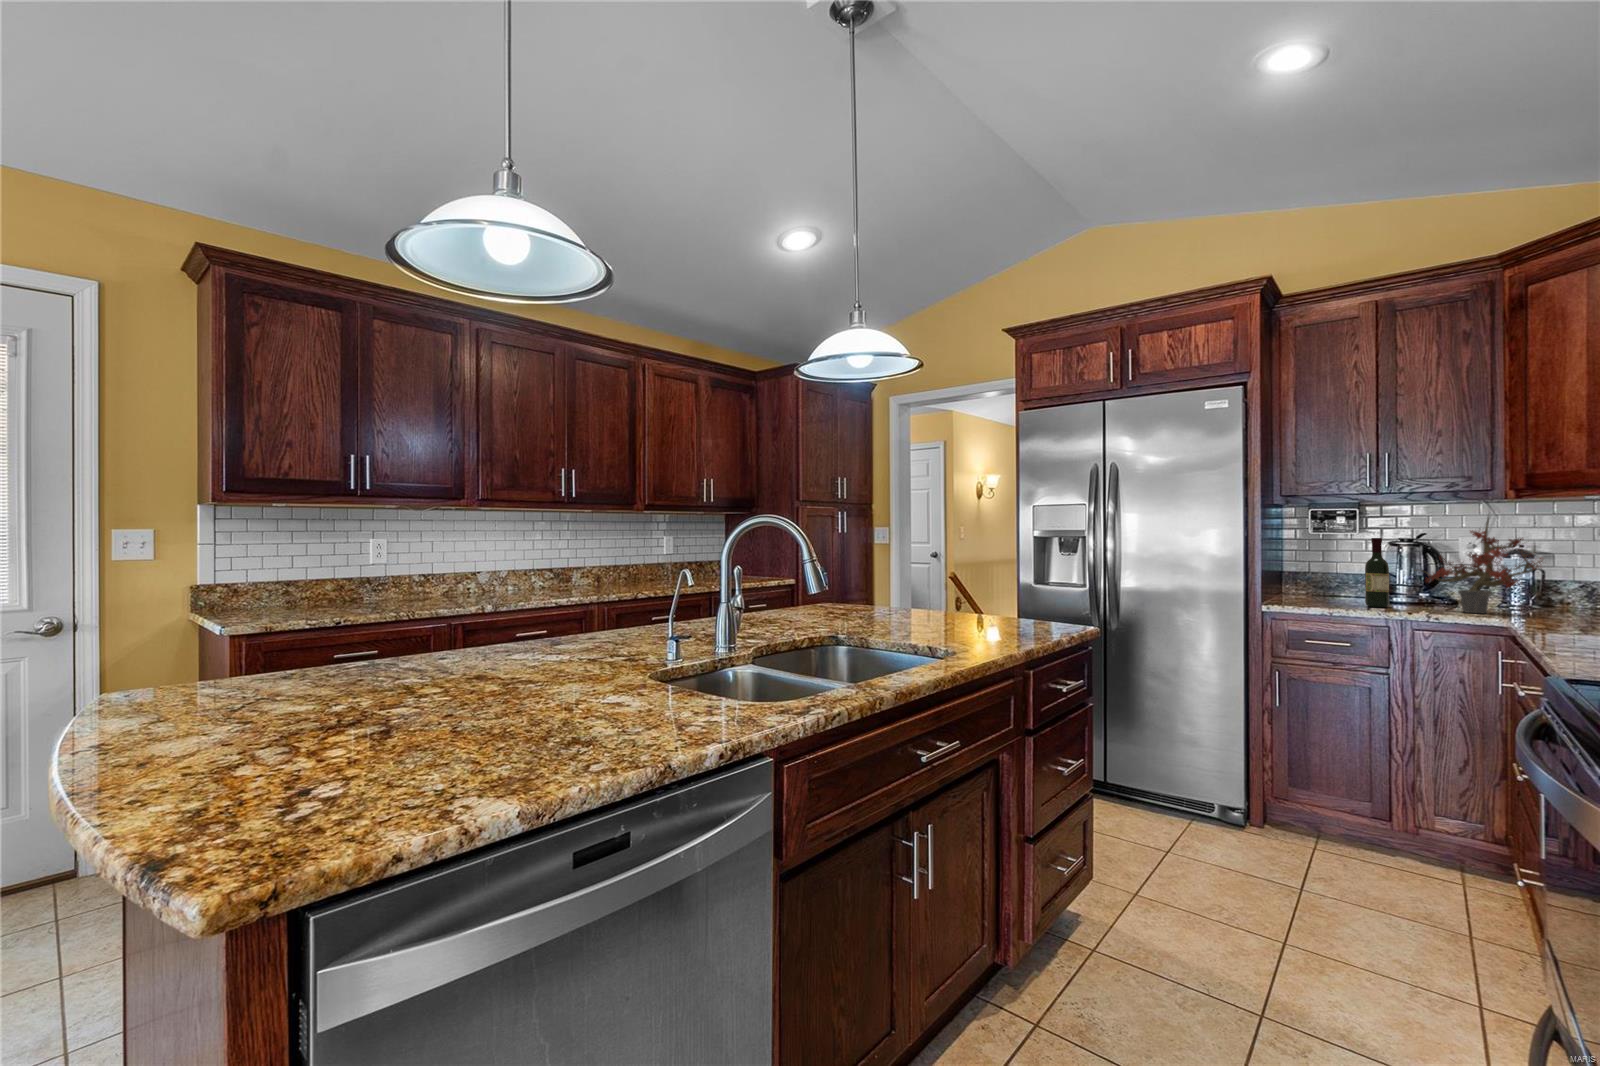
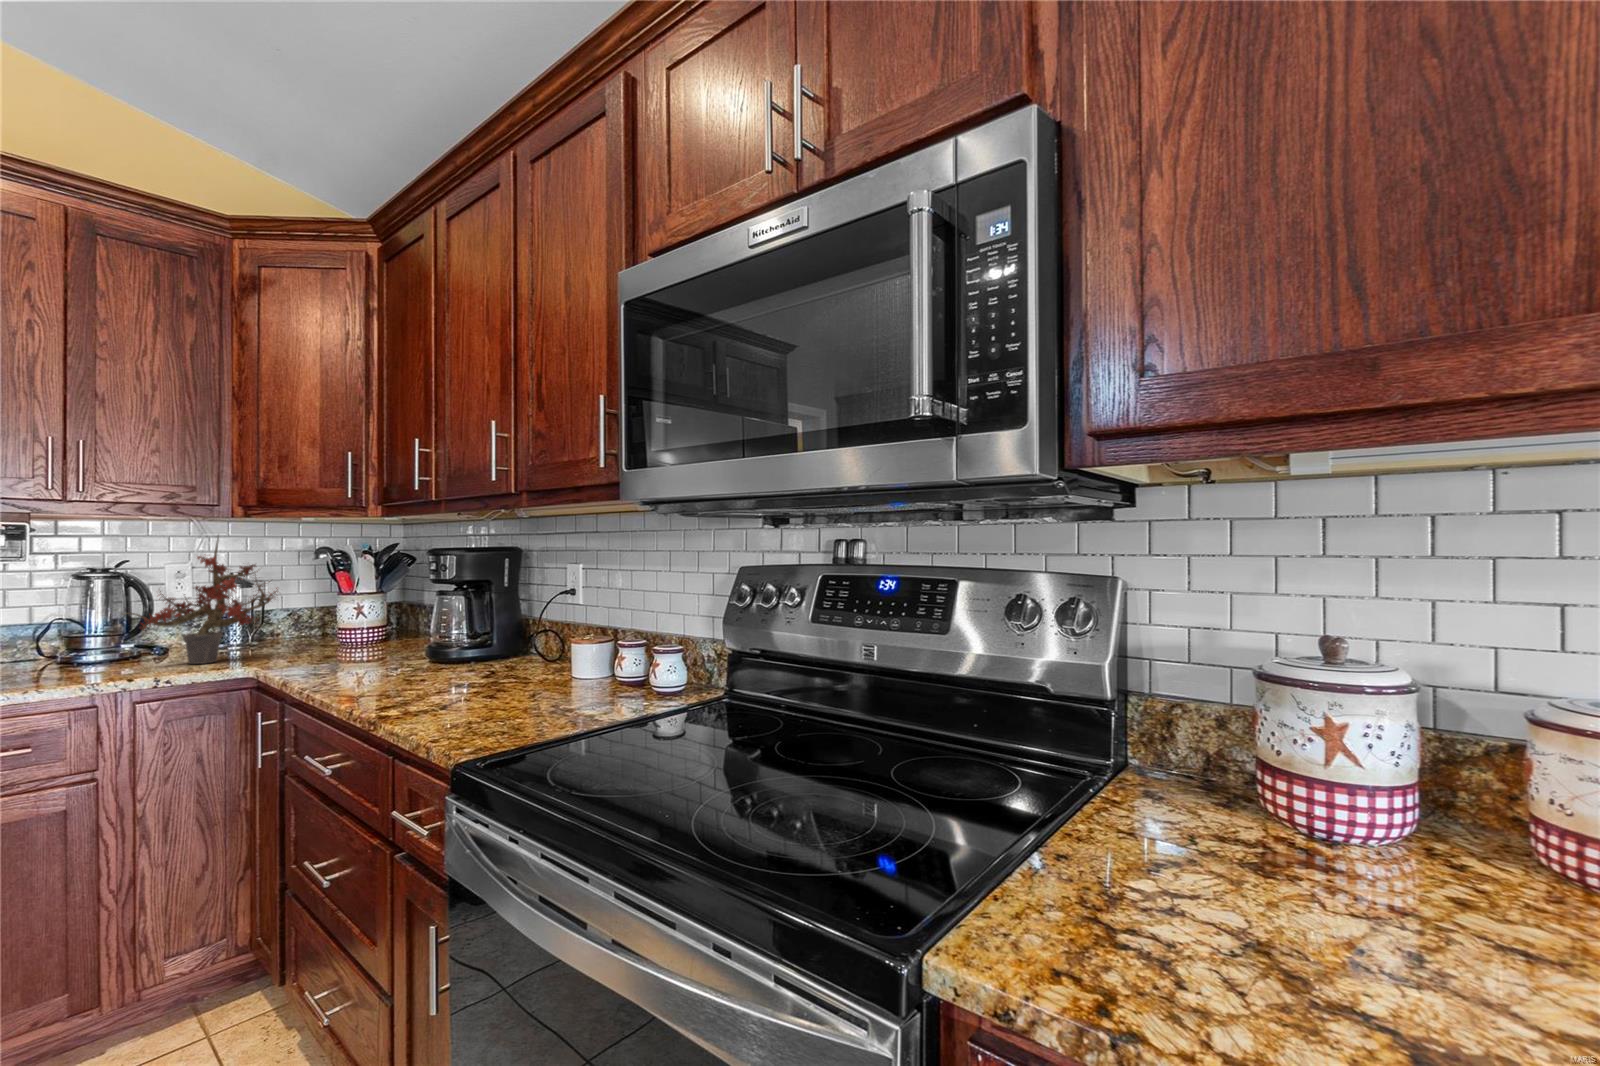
wine bottle: present [1365,538,1389,607] -> none [45,569,84,677]

